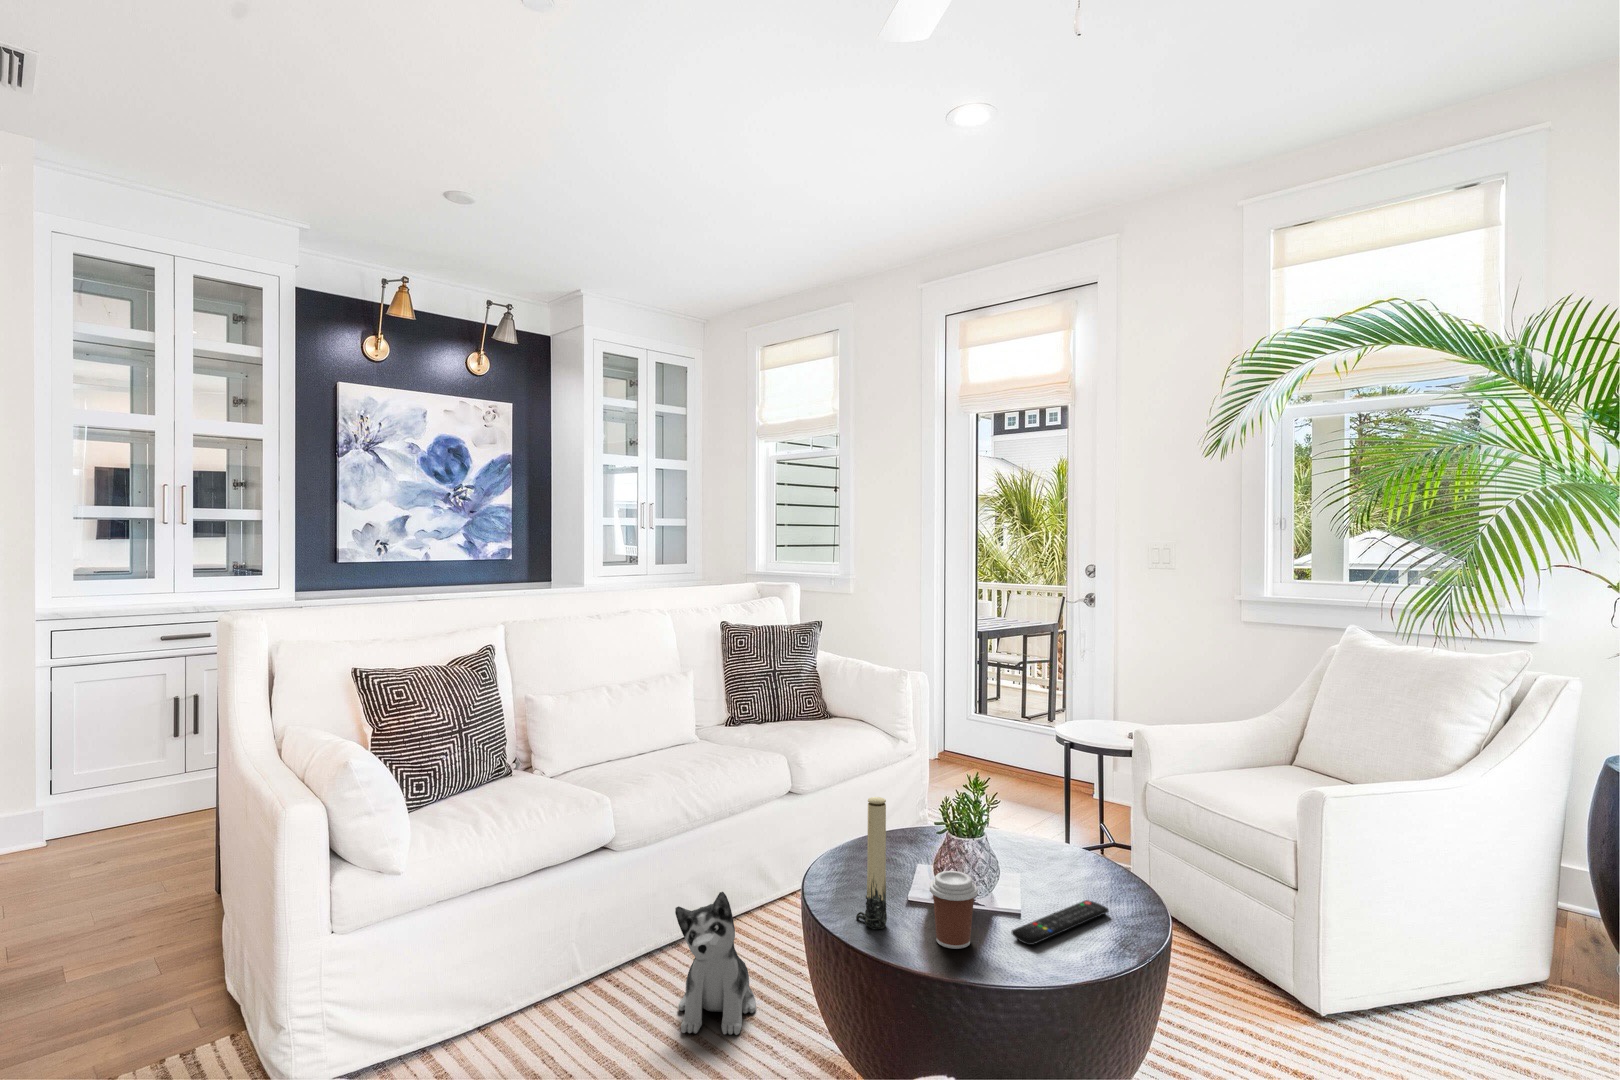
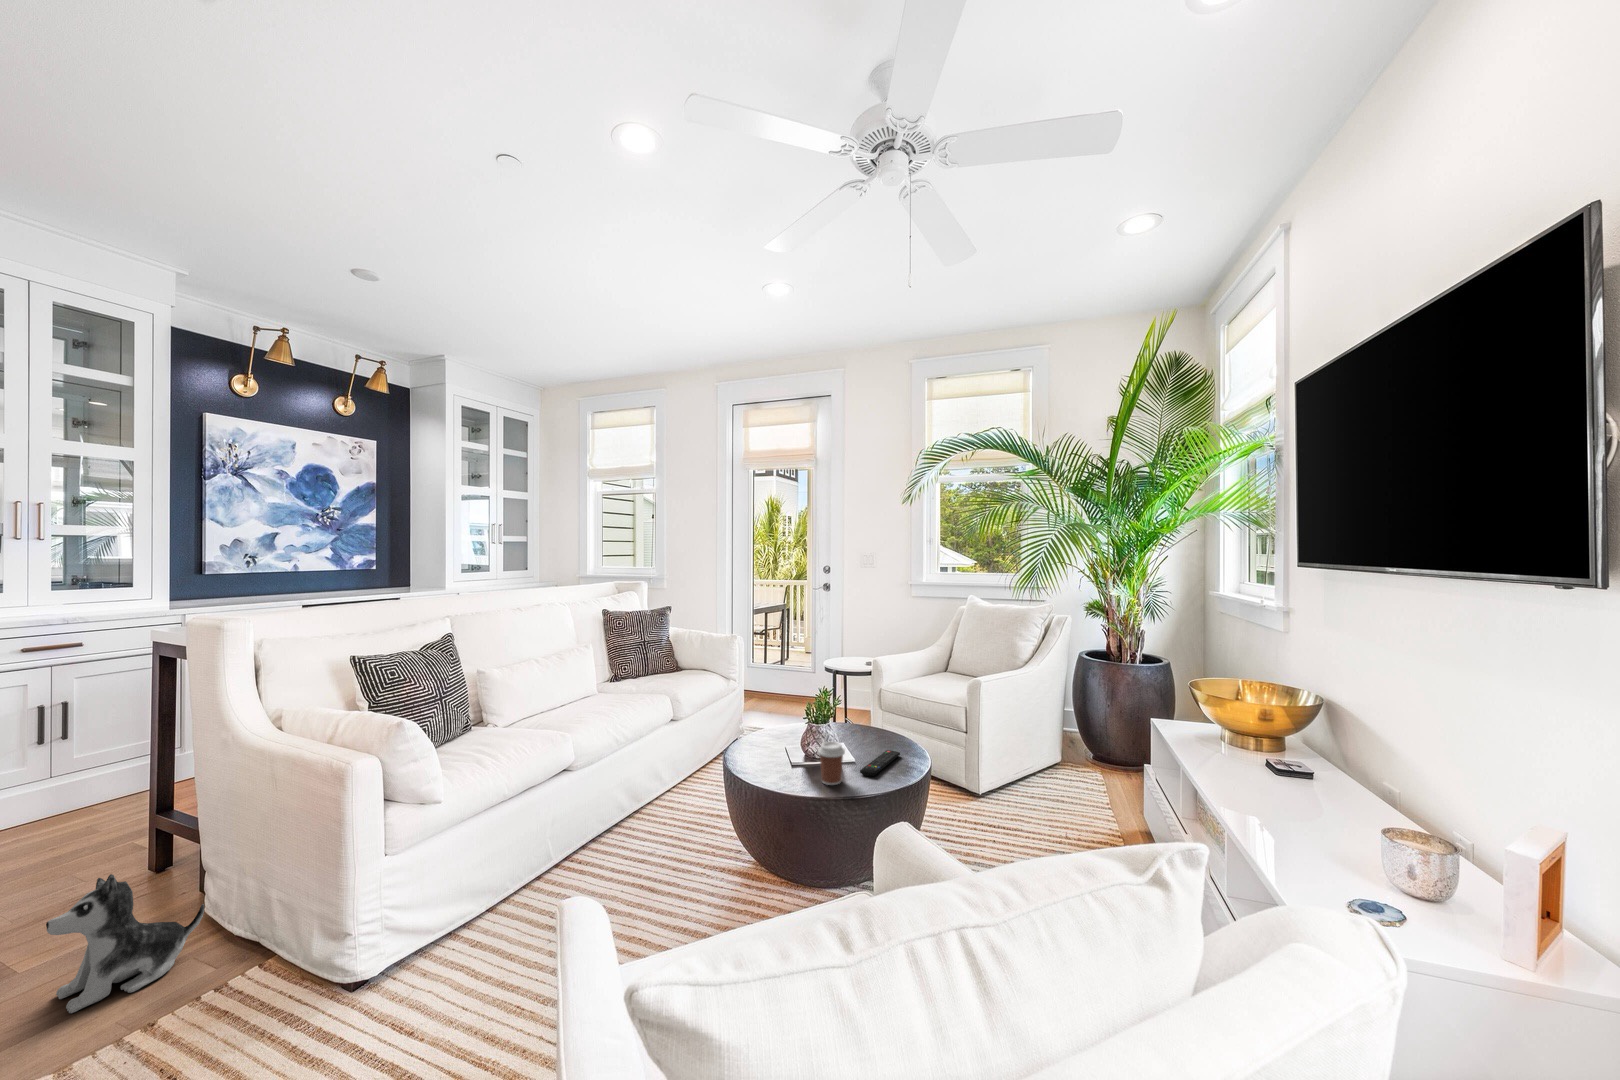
candle: present [856,797,887,929] -> none [771,705,791,783]
plush toy: present [675,892,756,1035] -> present [46,874,204,1013]

